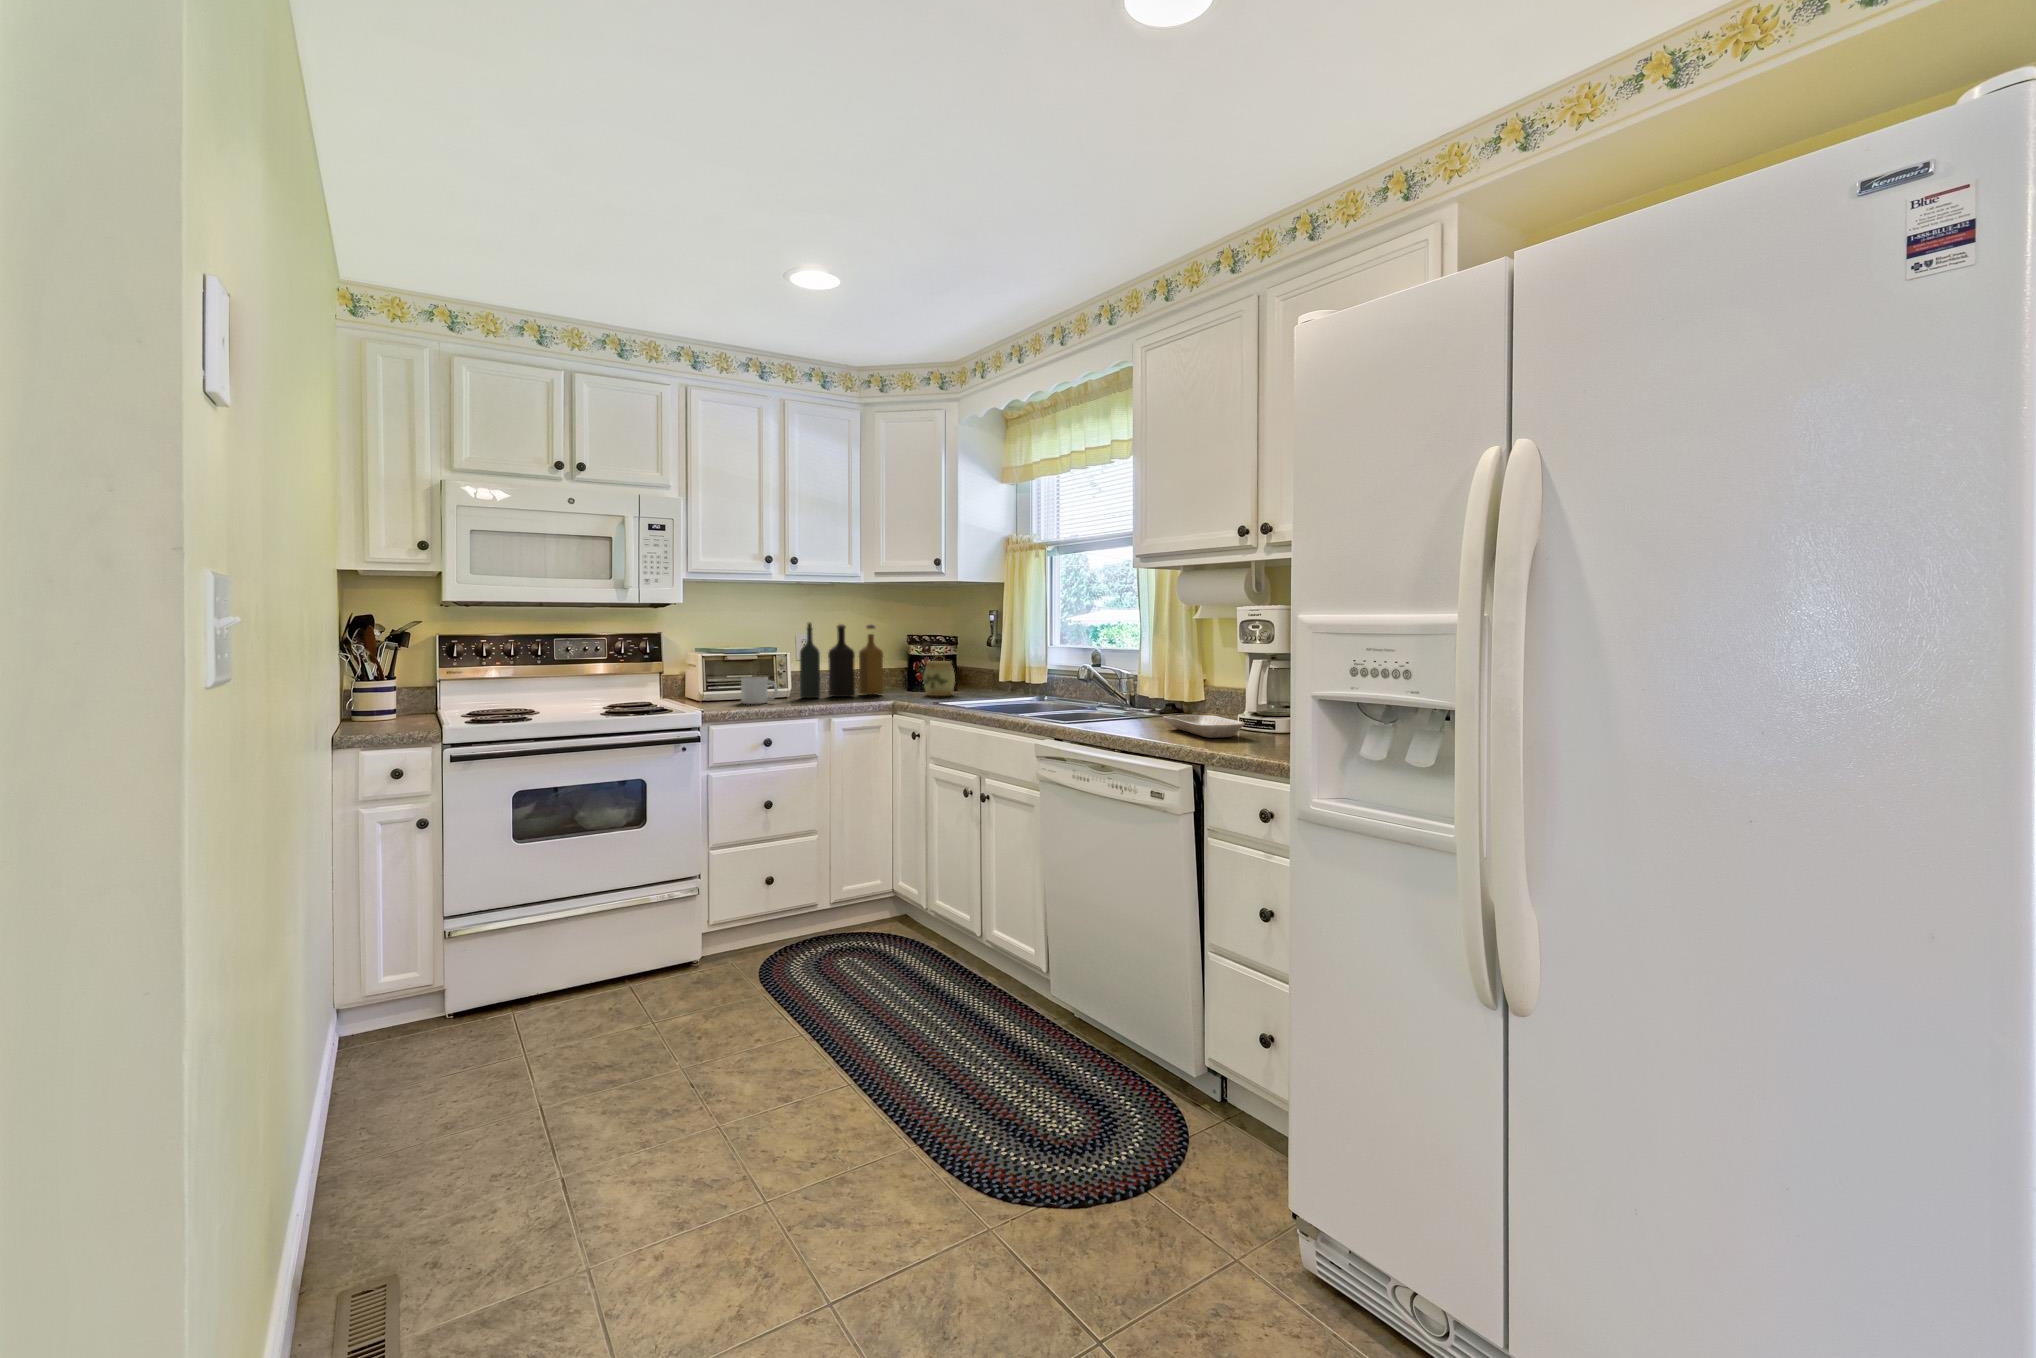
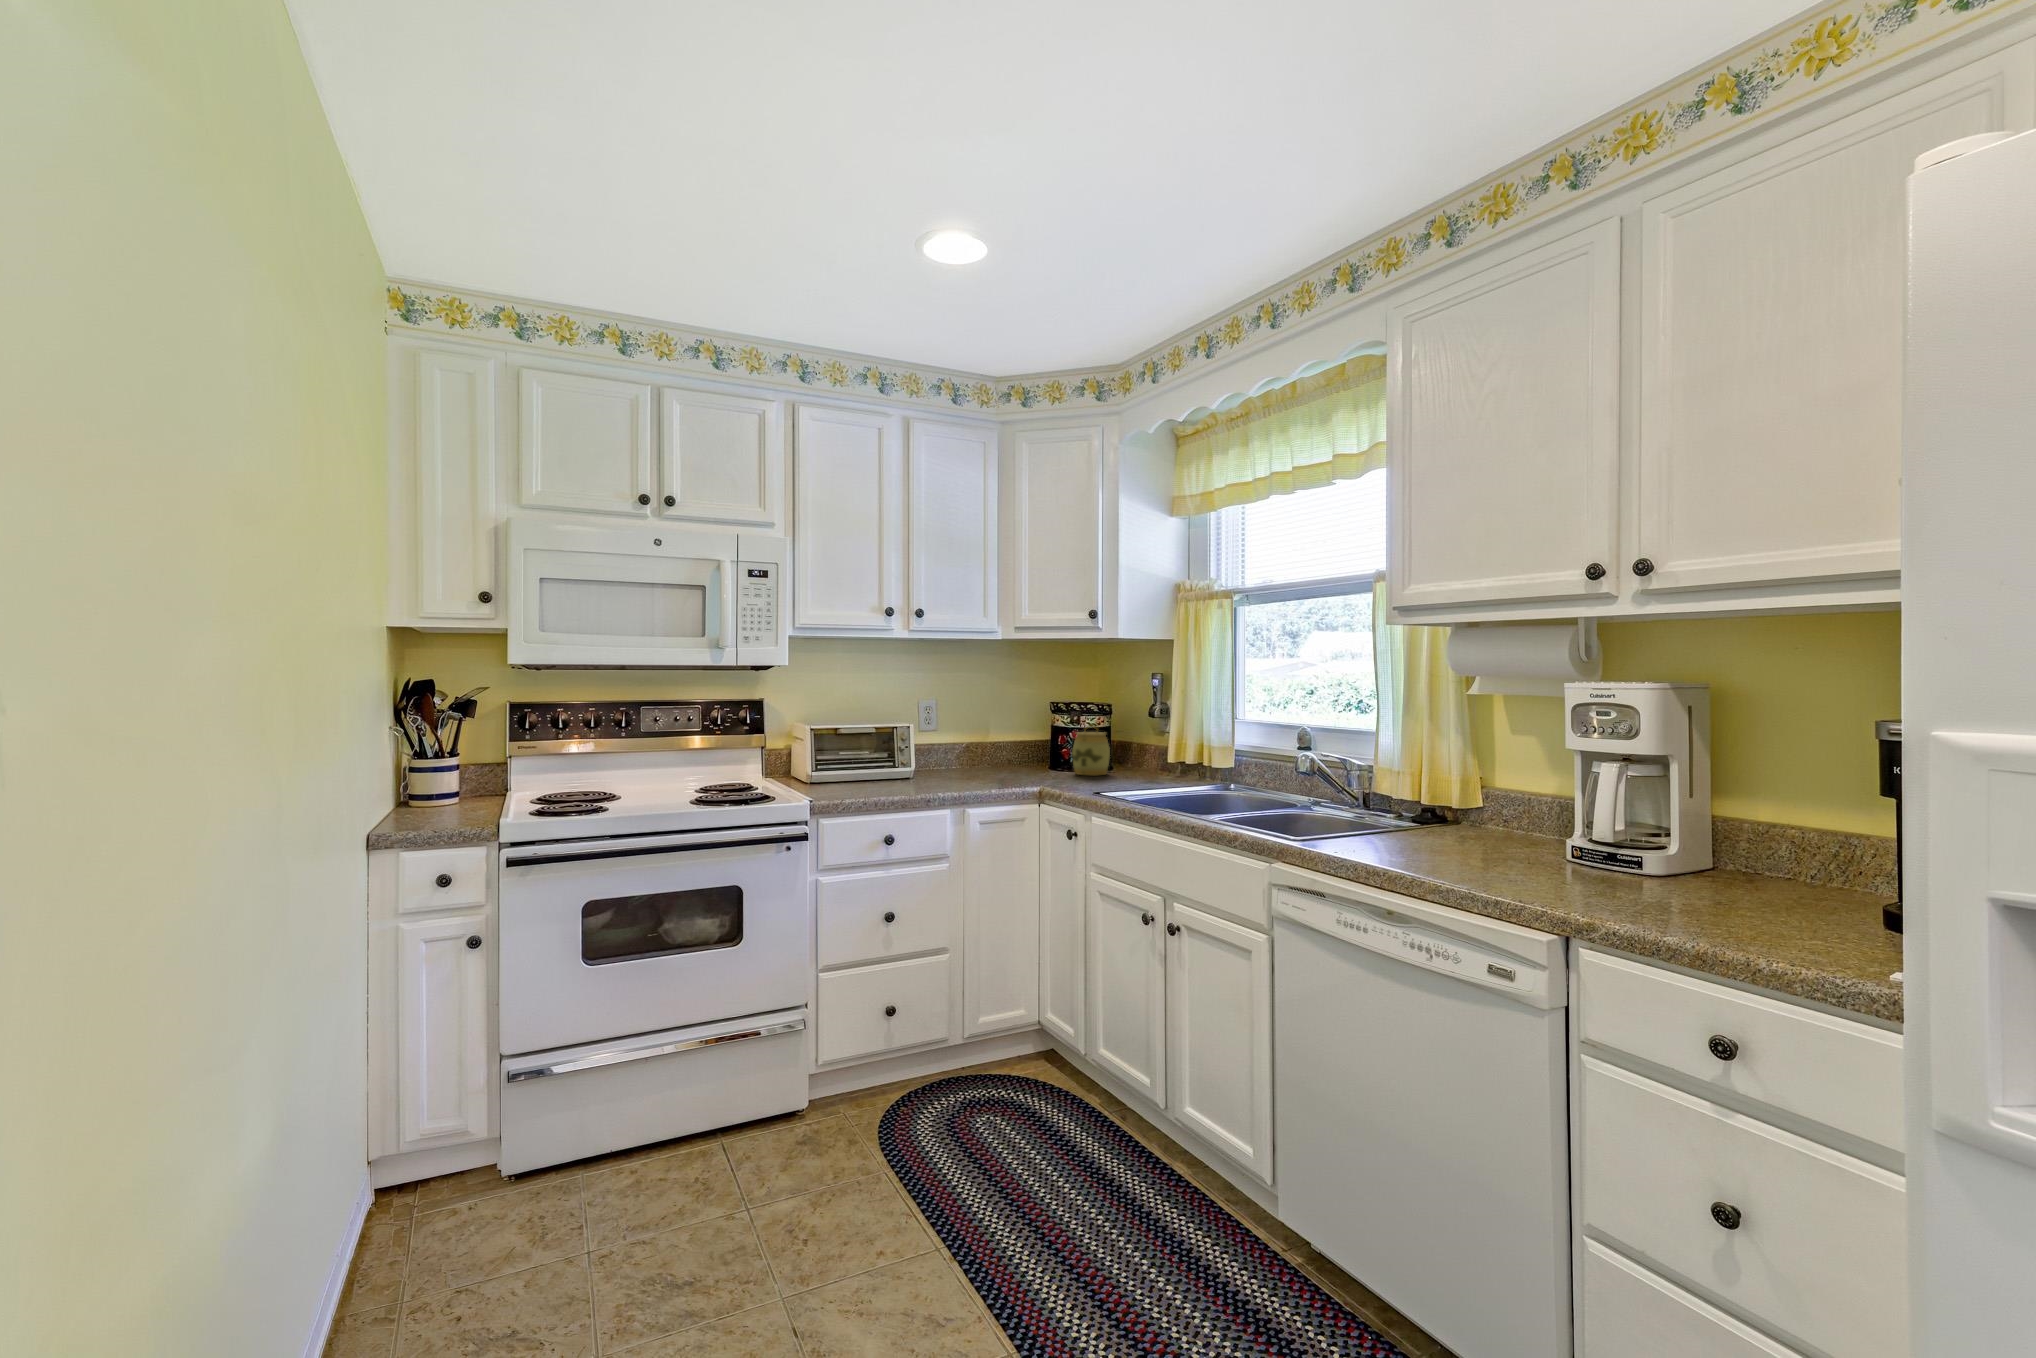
bottle: present [800,622,883,698] -> none [925,686,1025,778]
mug: present [741,677,778,704] -> none [857,753,901,787]
tray: present [1163,715,1245,738] -> none [1453,836,1610,884]

